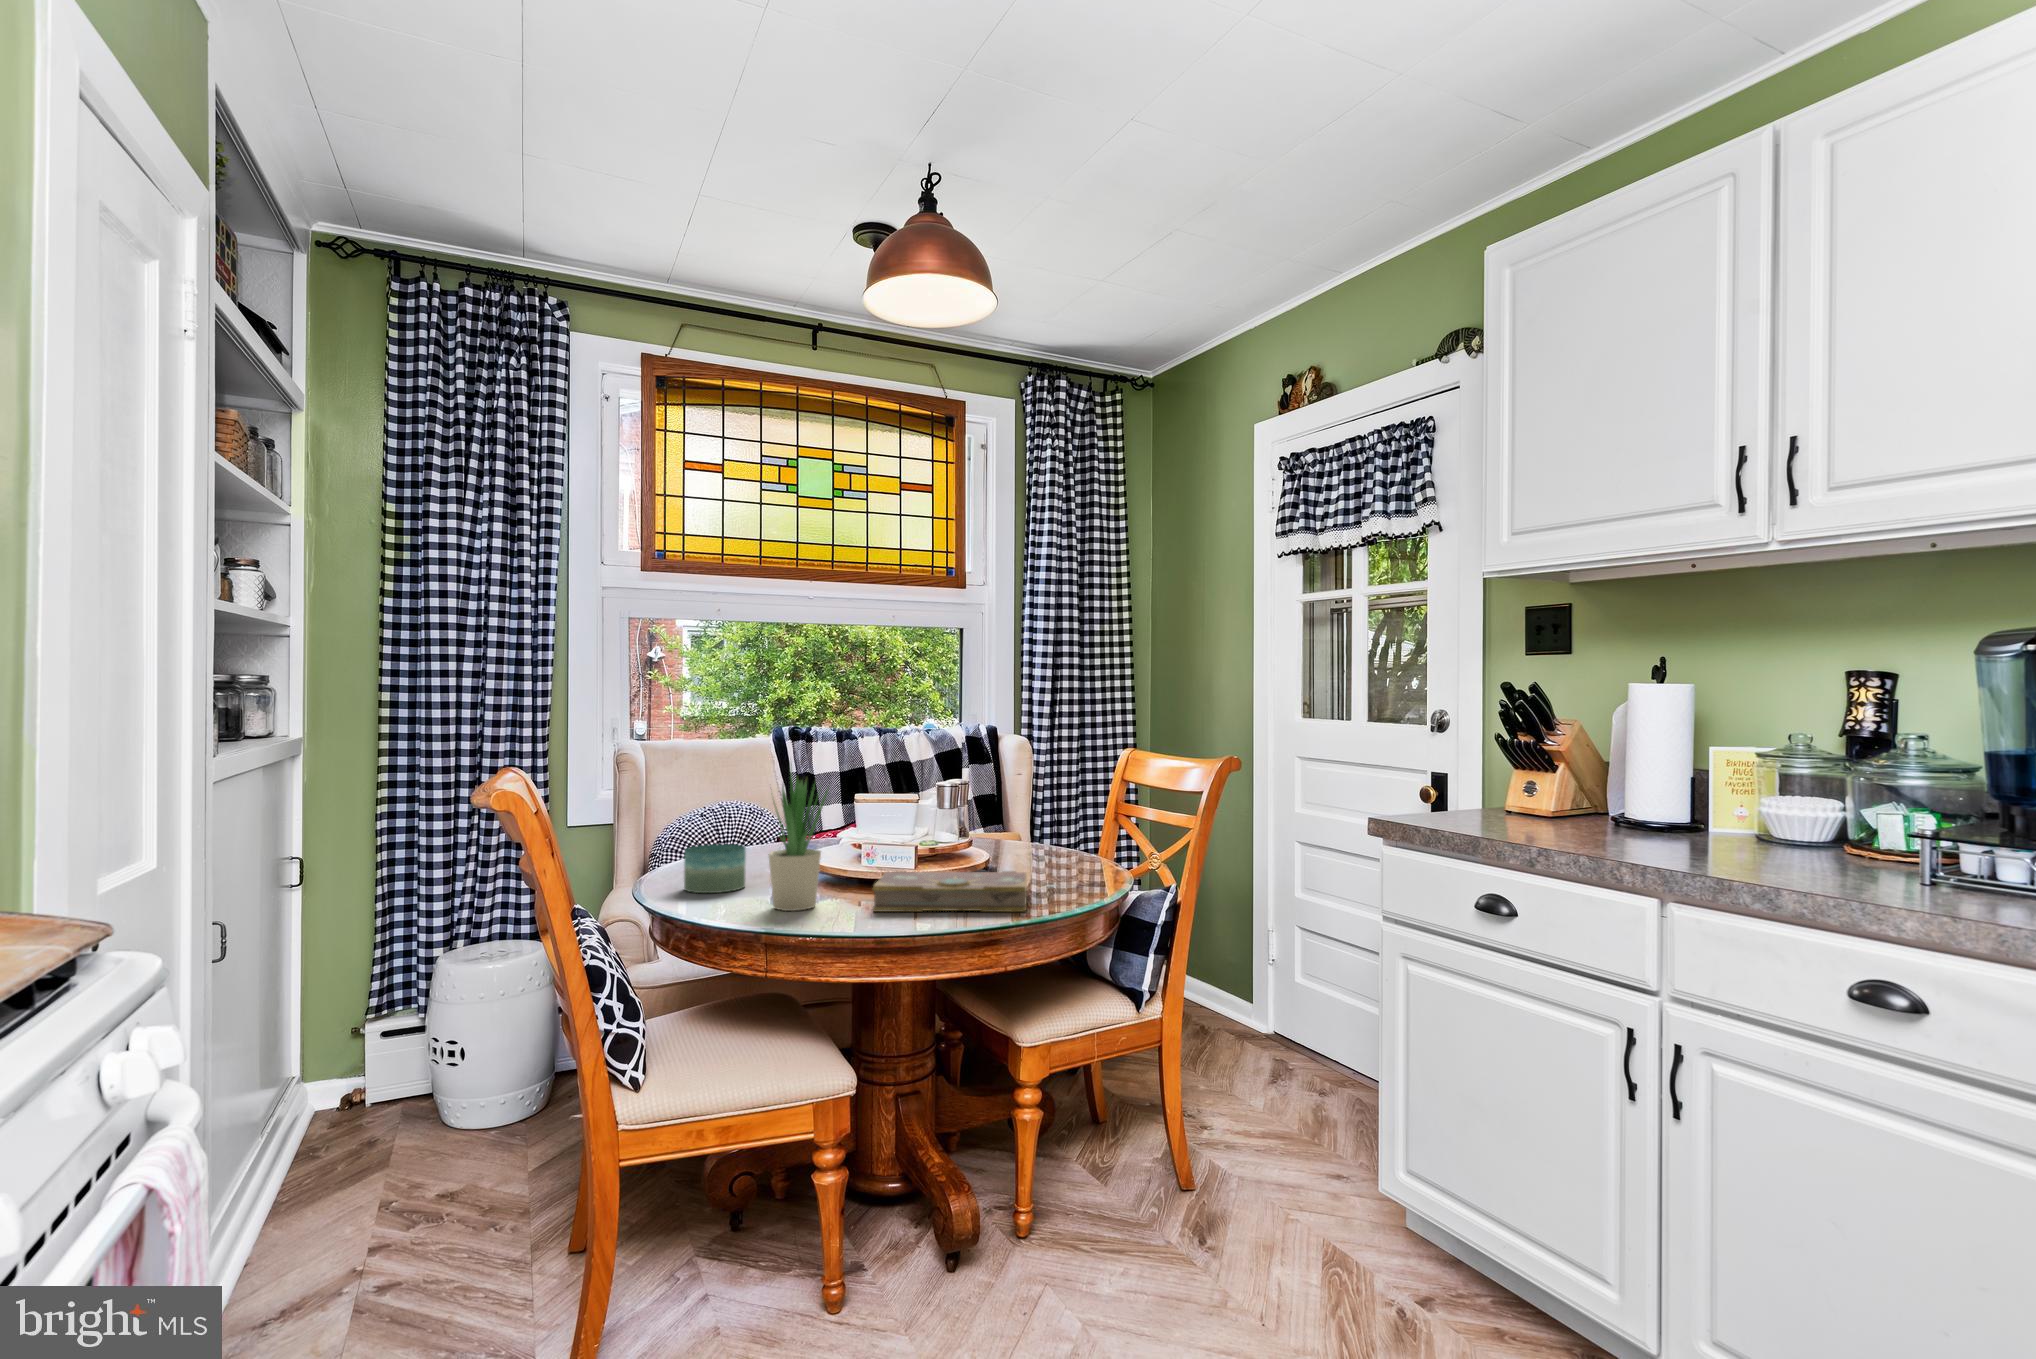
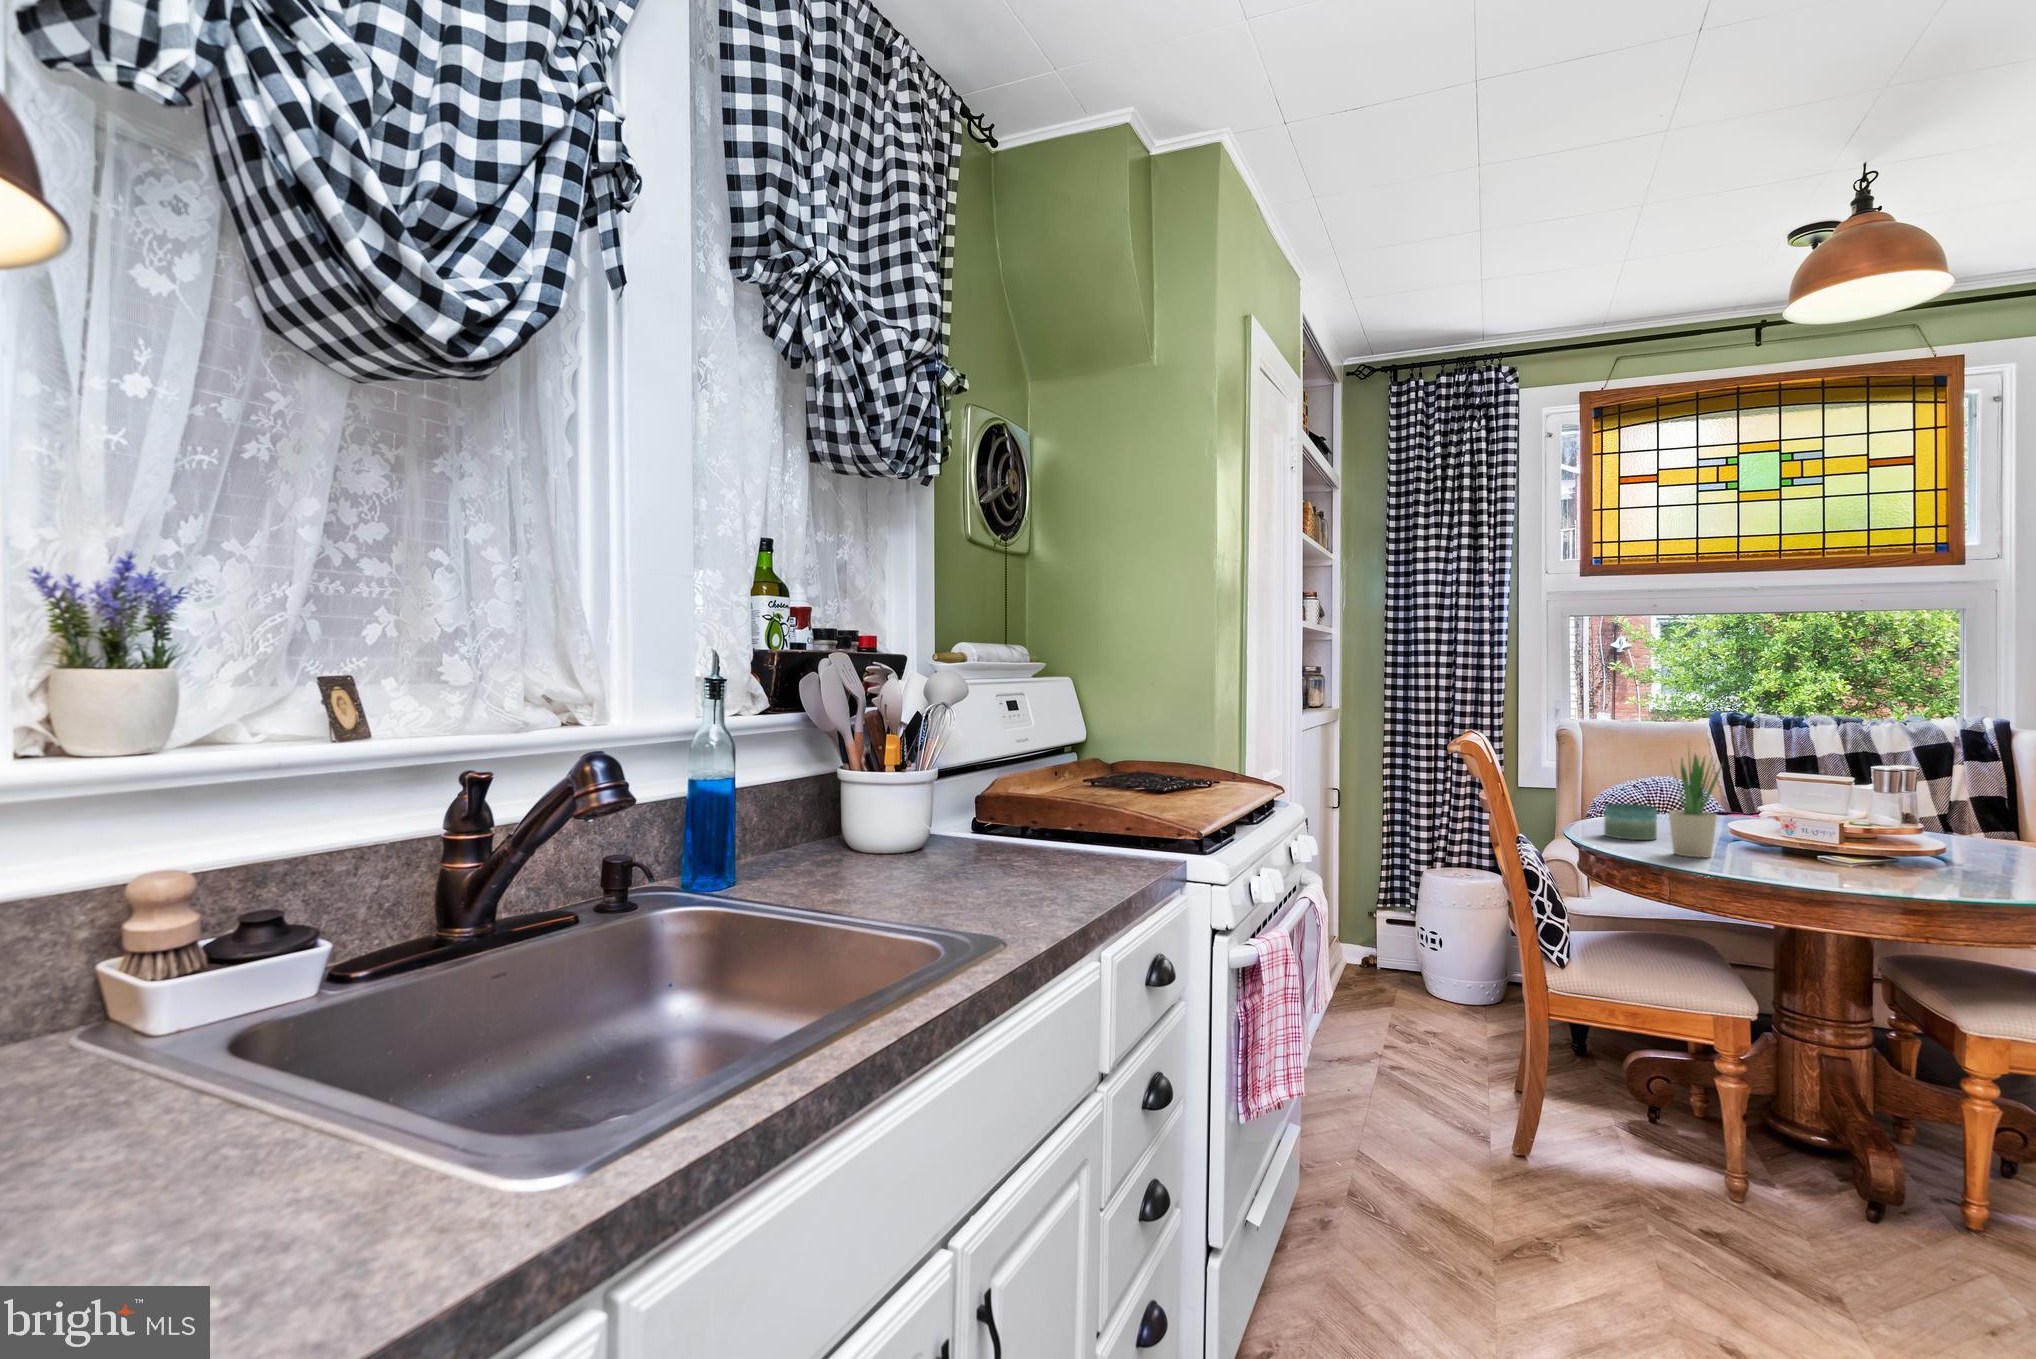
book: present [873,871,1027,912] -> none [1761,839,1939,886]

